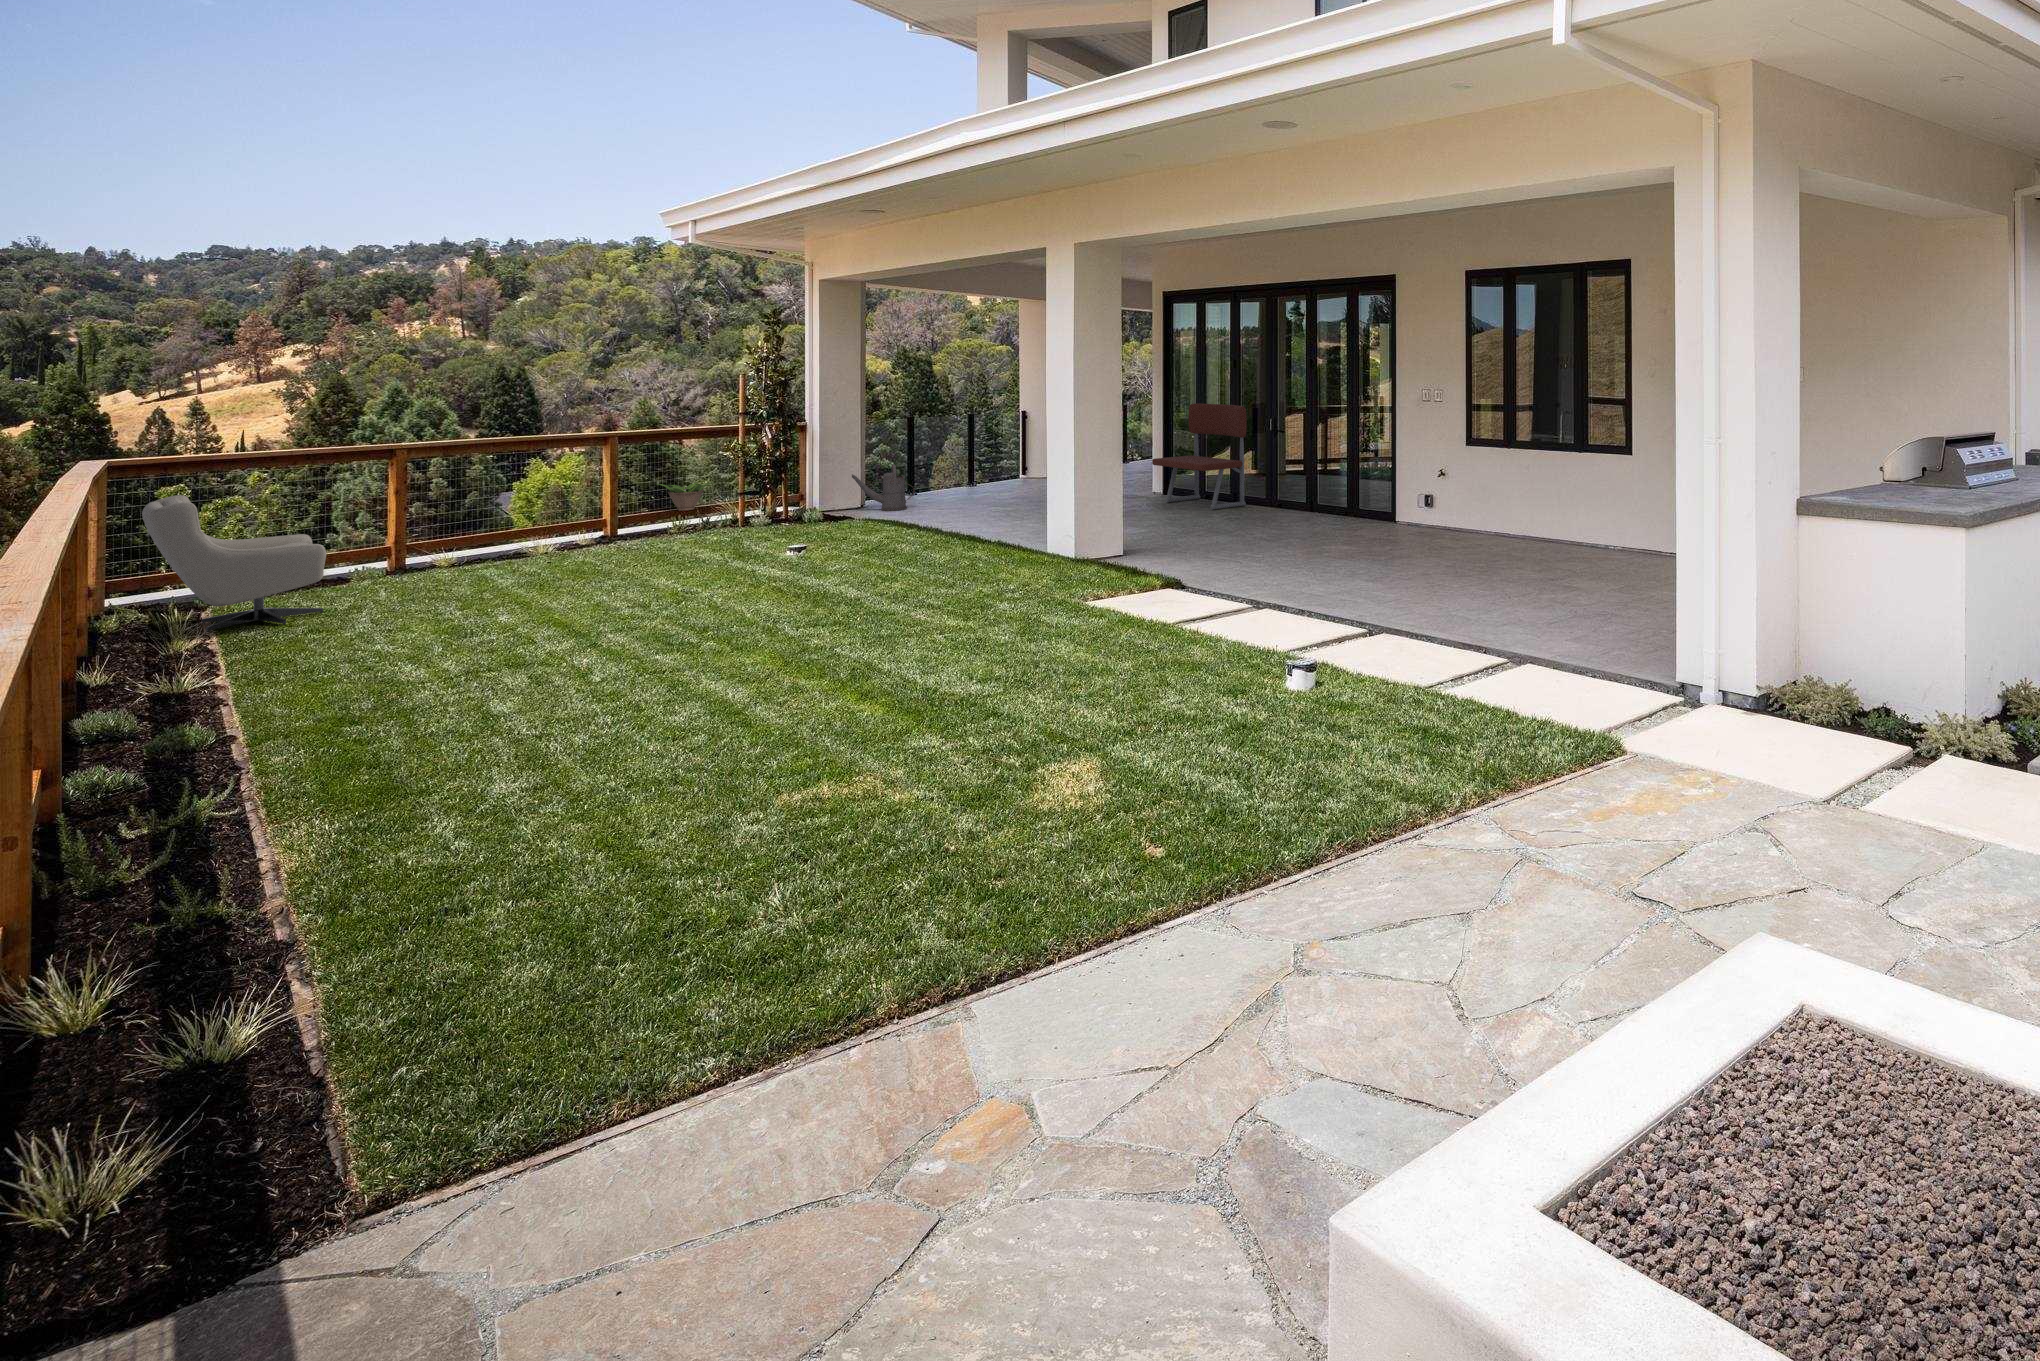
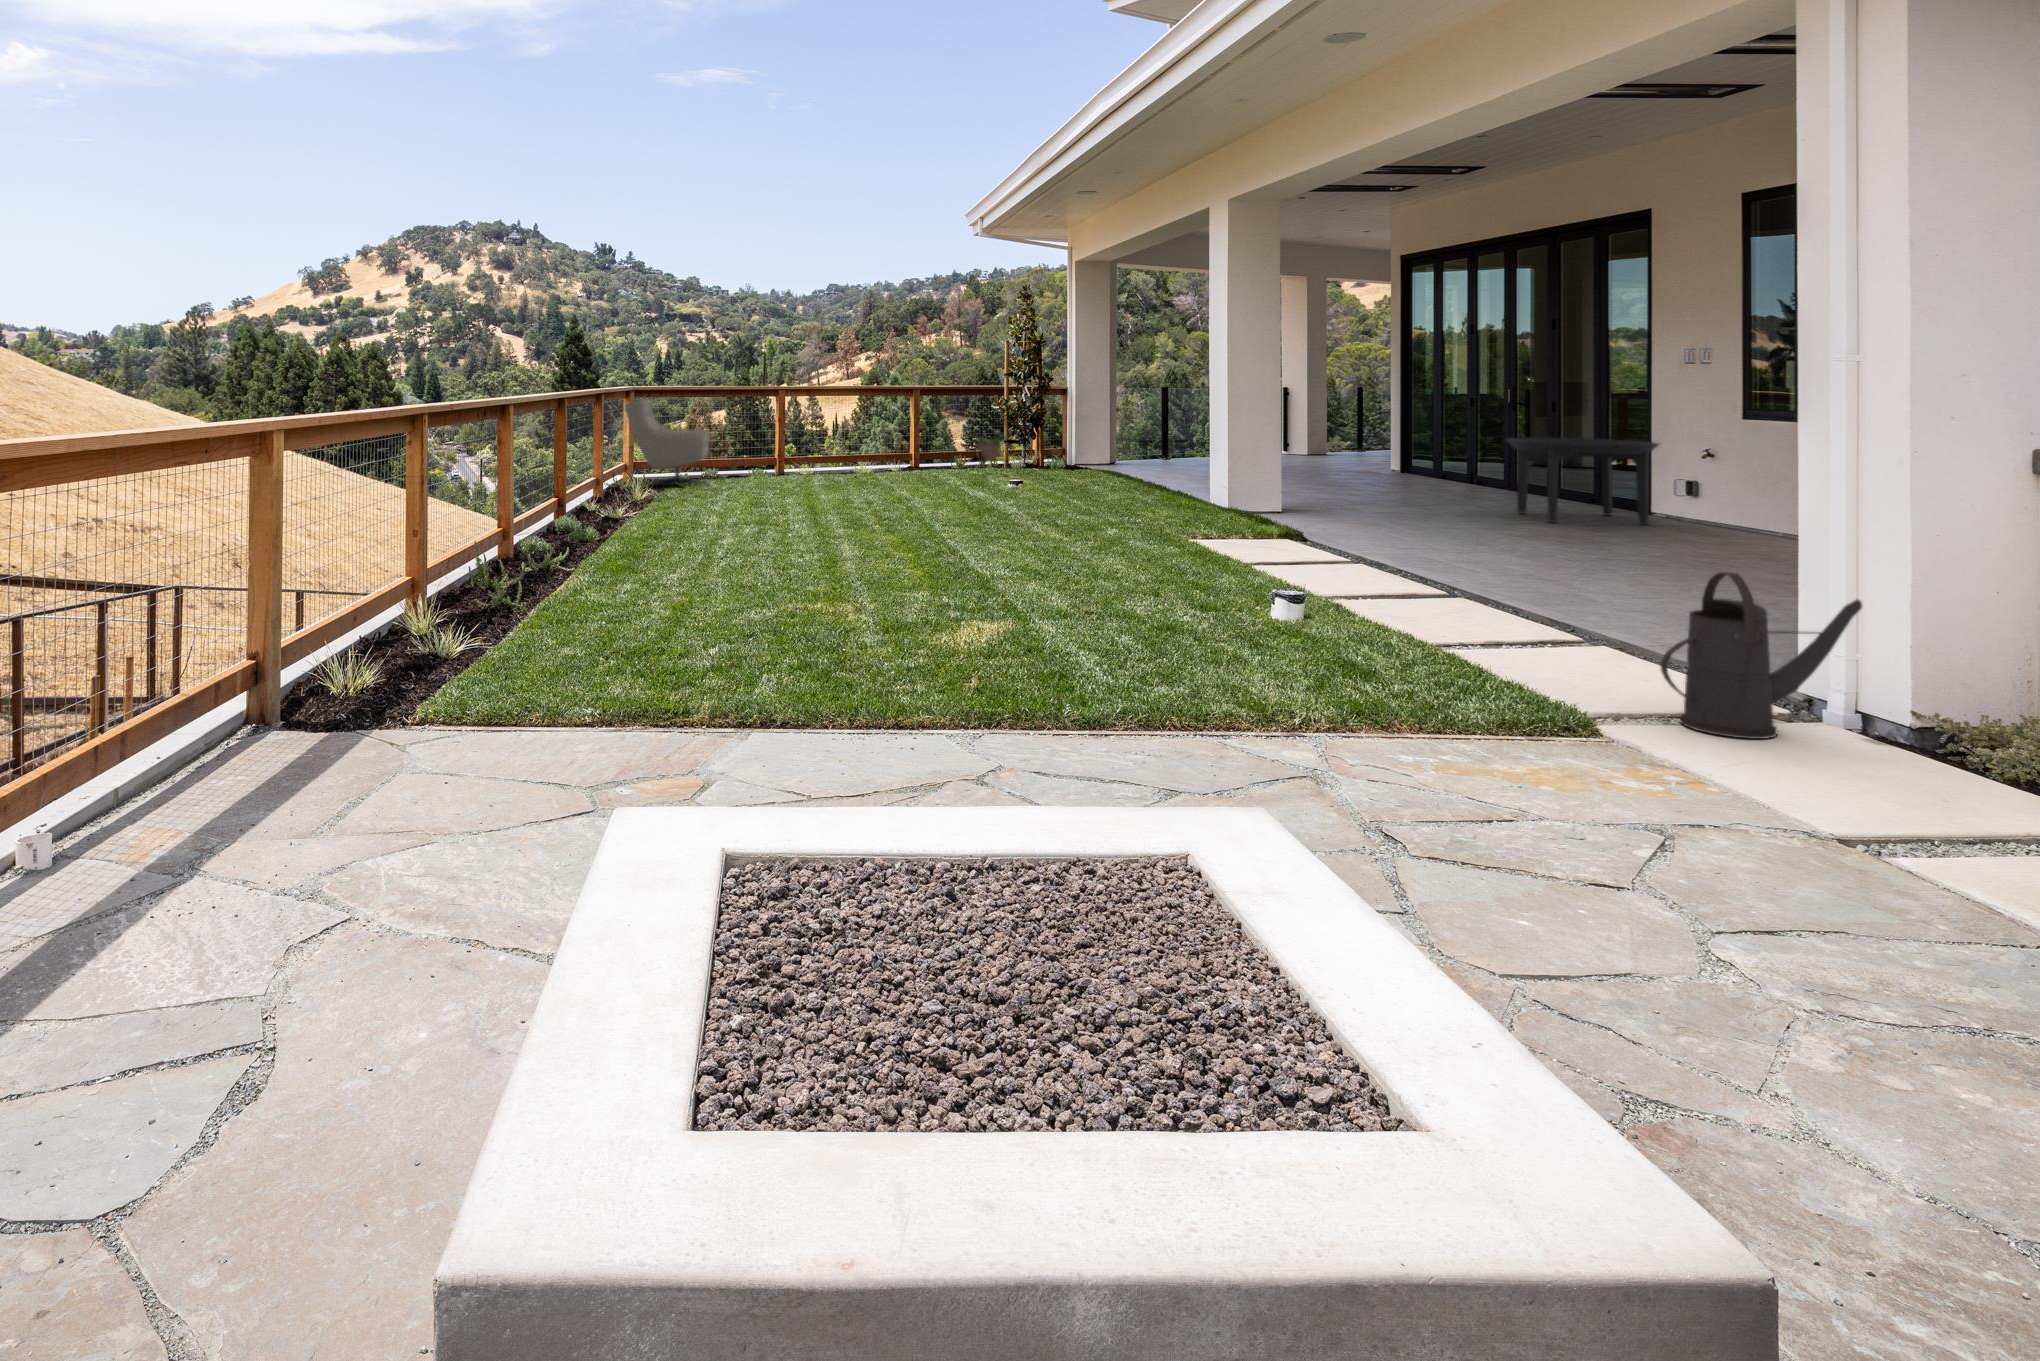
bench: present [1152,404,1247,510] -> none [1404,371,1516,496]
round table: none [1270,462,1373,534] -> present [1507,438,1659,525]
watering can: present [852,464,915,511] -> present [1660,572,1863,739]

